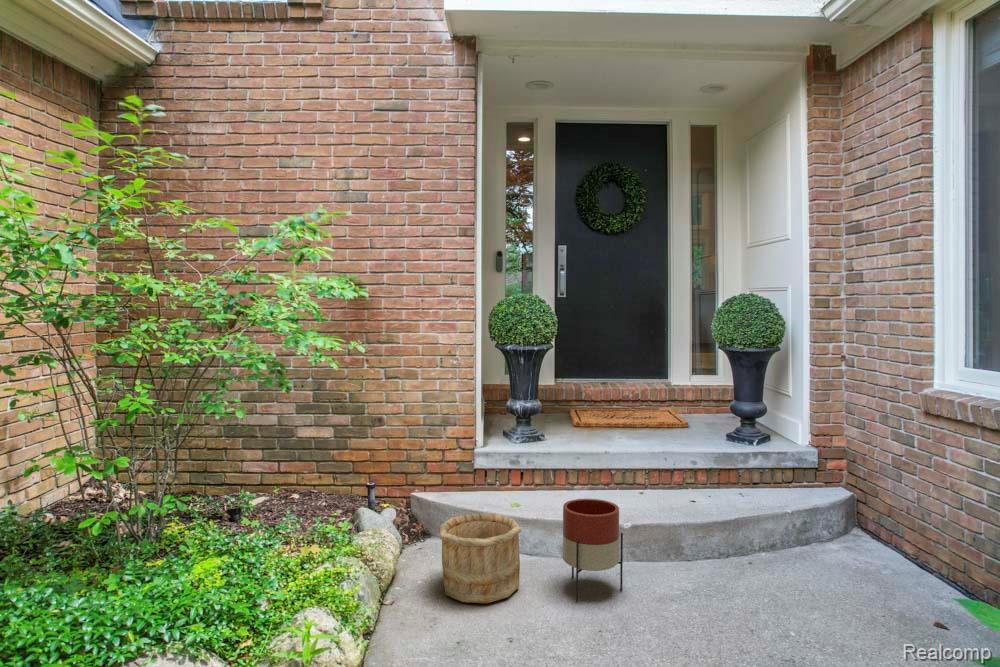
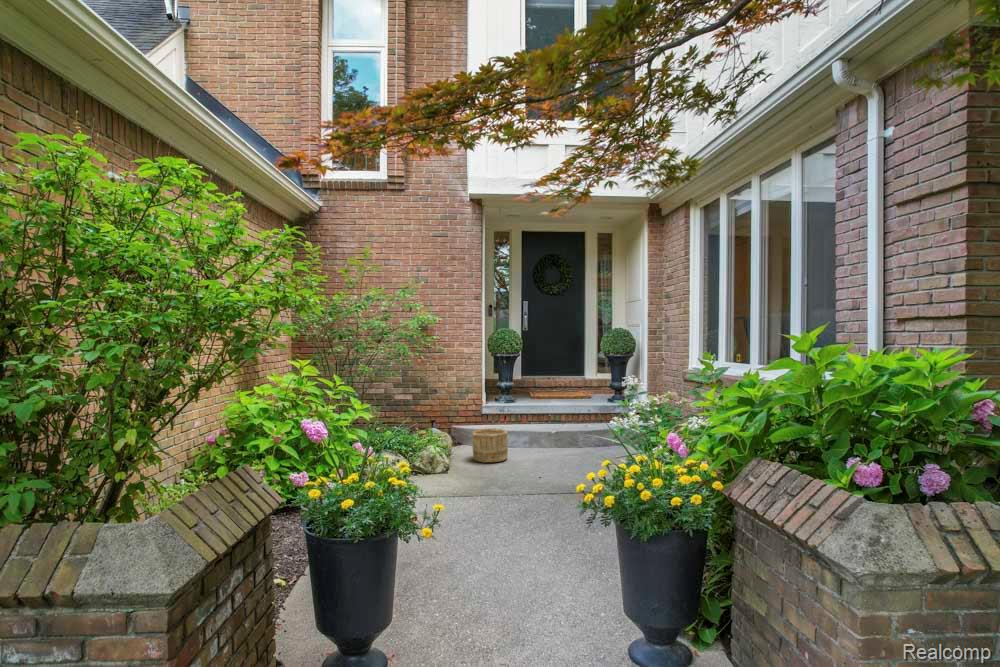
planter: present [563,499,623,602] -> none [526,420,553,462]

